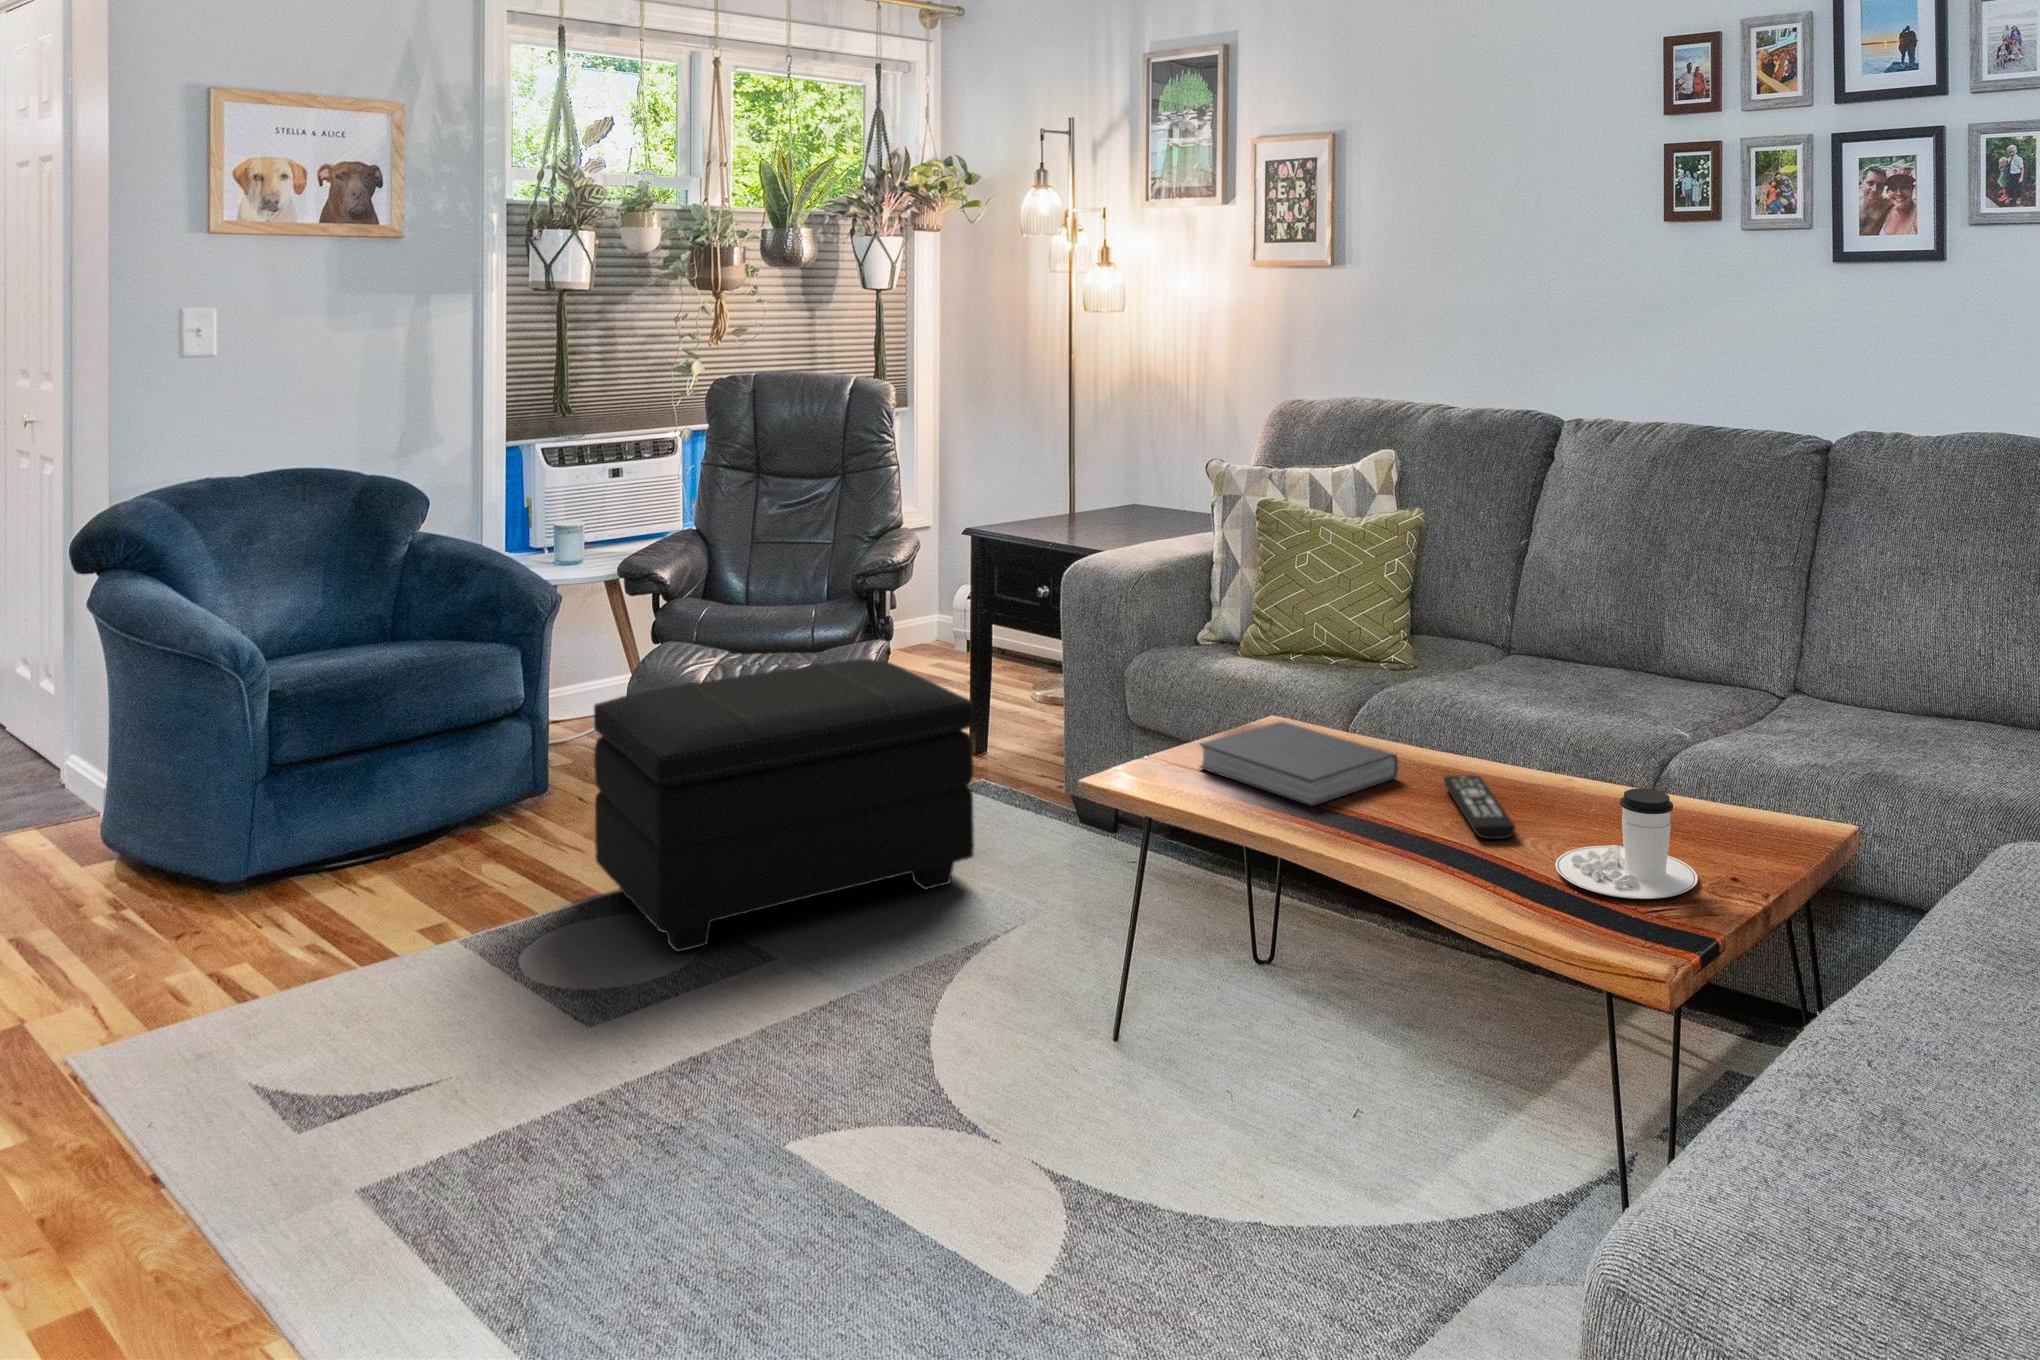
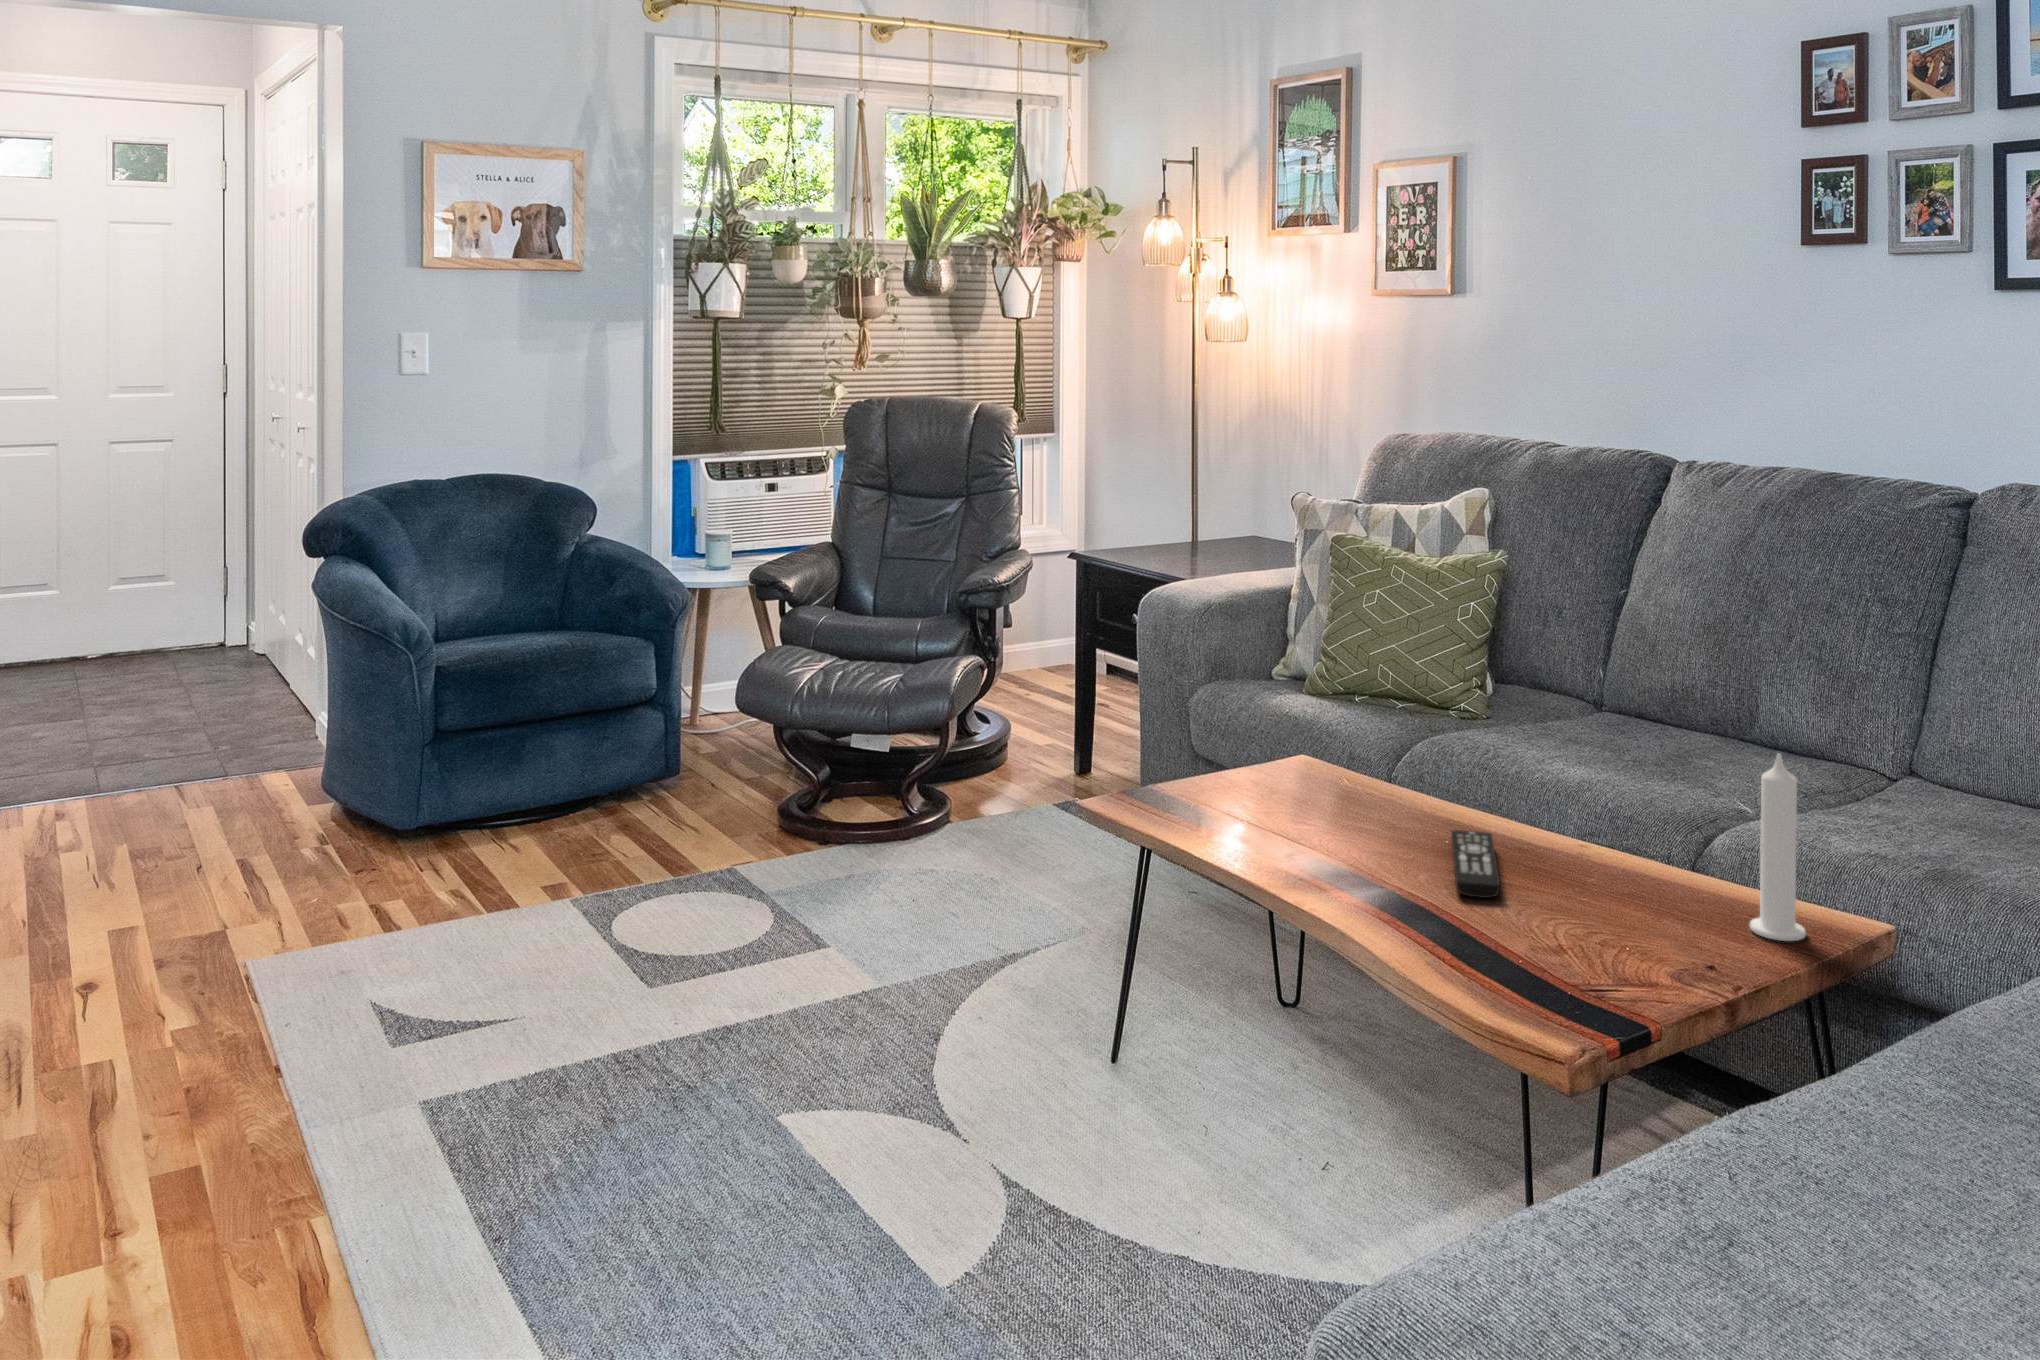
footstool: present [594,659,974,952] -> none [690,677,1027,933]
candle: none [1736,682,1786,852] -> present [1750,754,1806,941]
book: present [1200,721,1398,807] -> none [1209,762,1409,848]
coffee cup: present [1555,788,1698,899] -> none [1524,856,1679,973]

